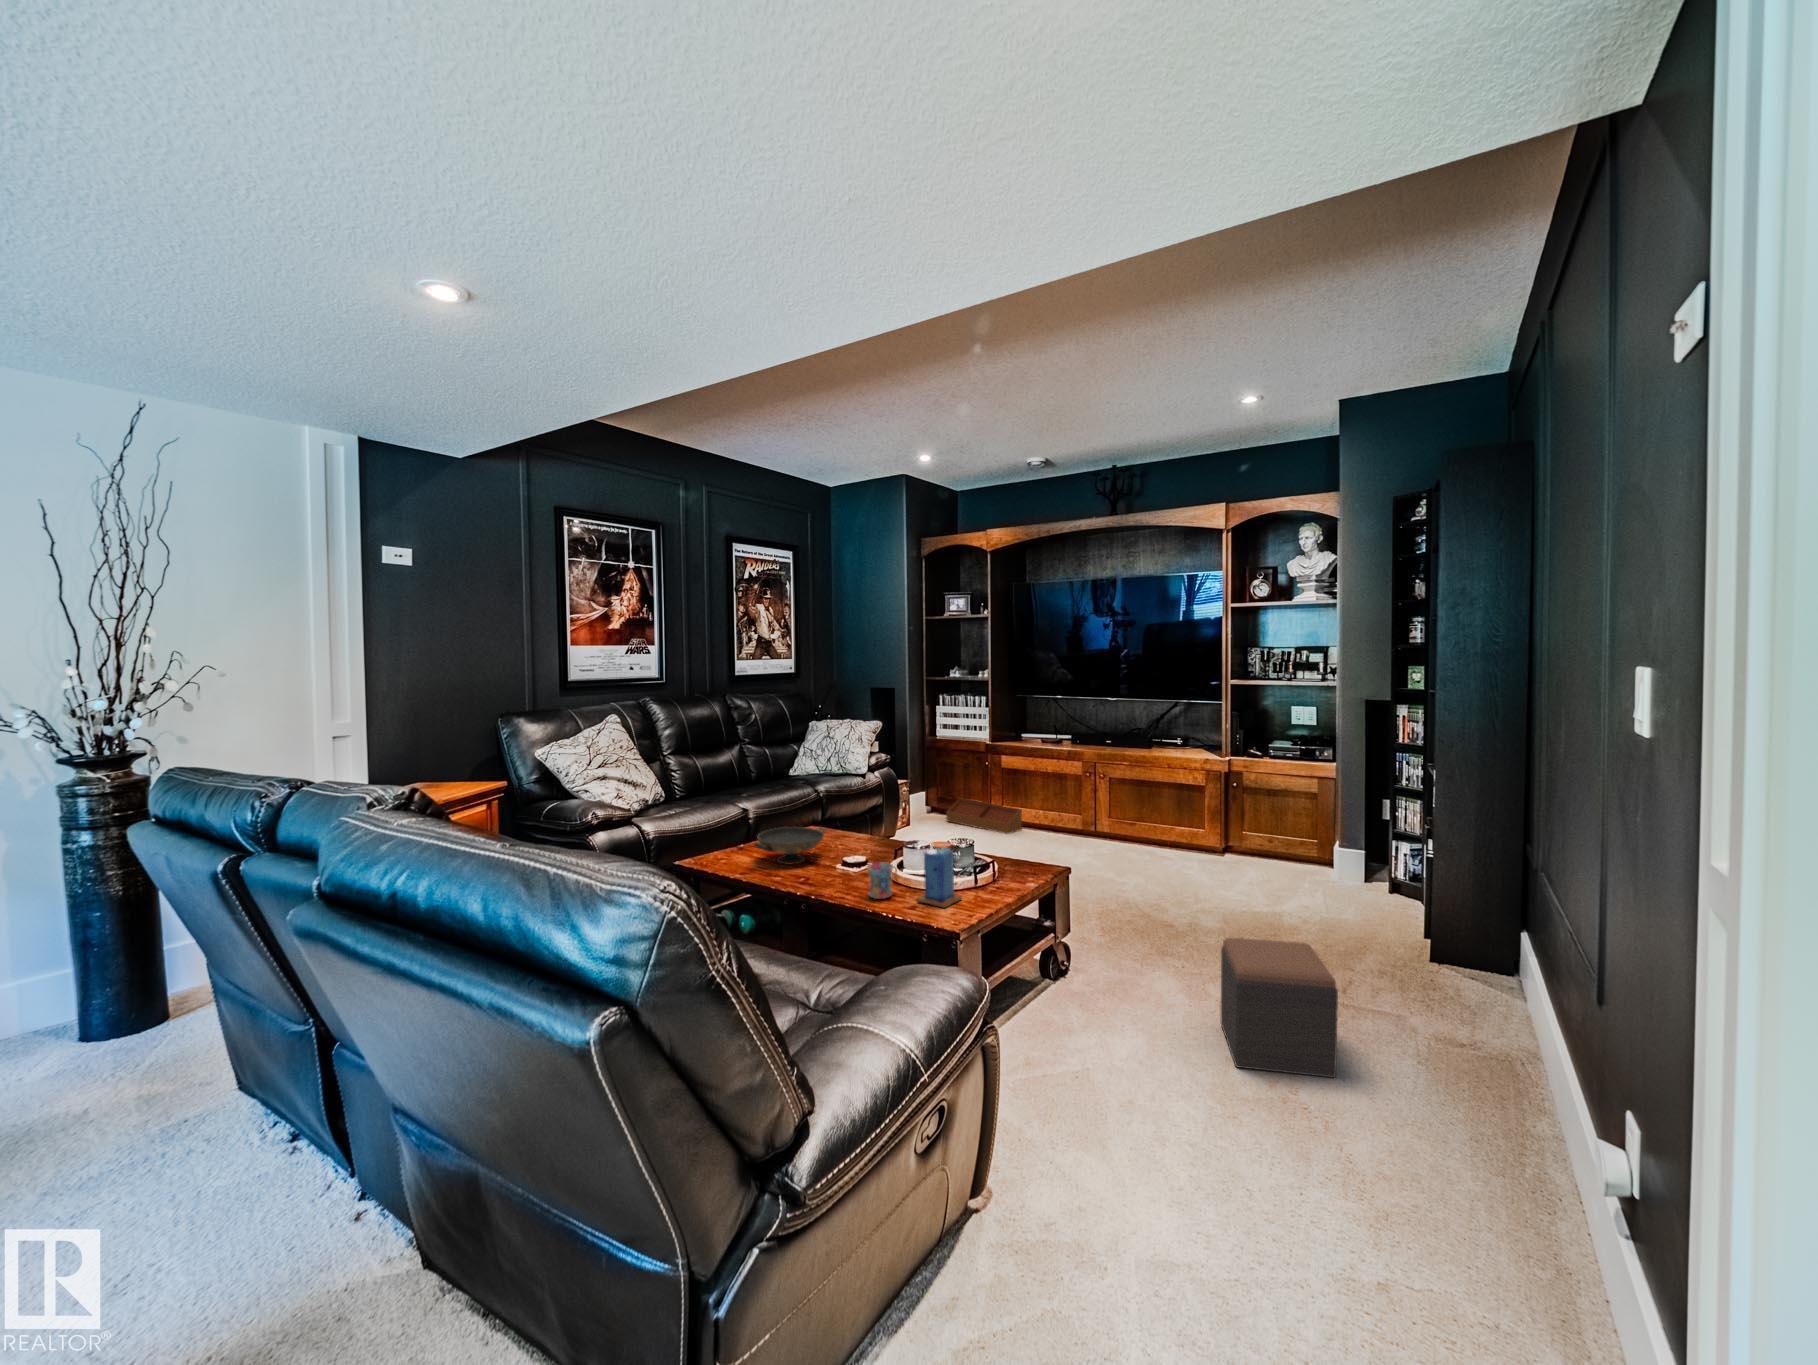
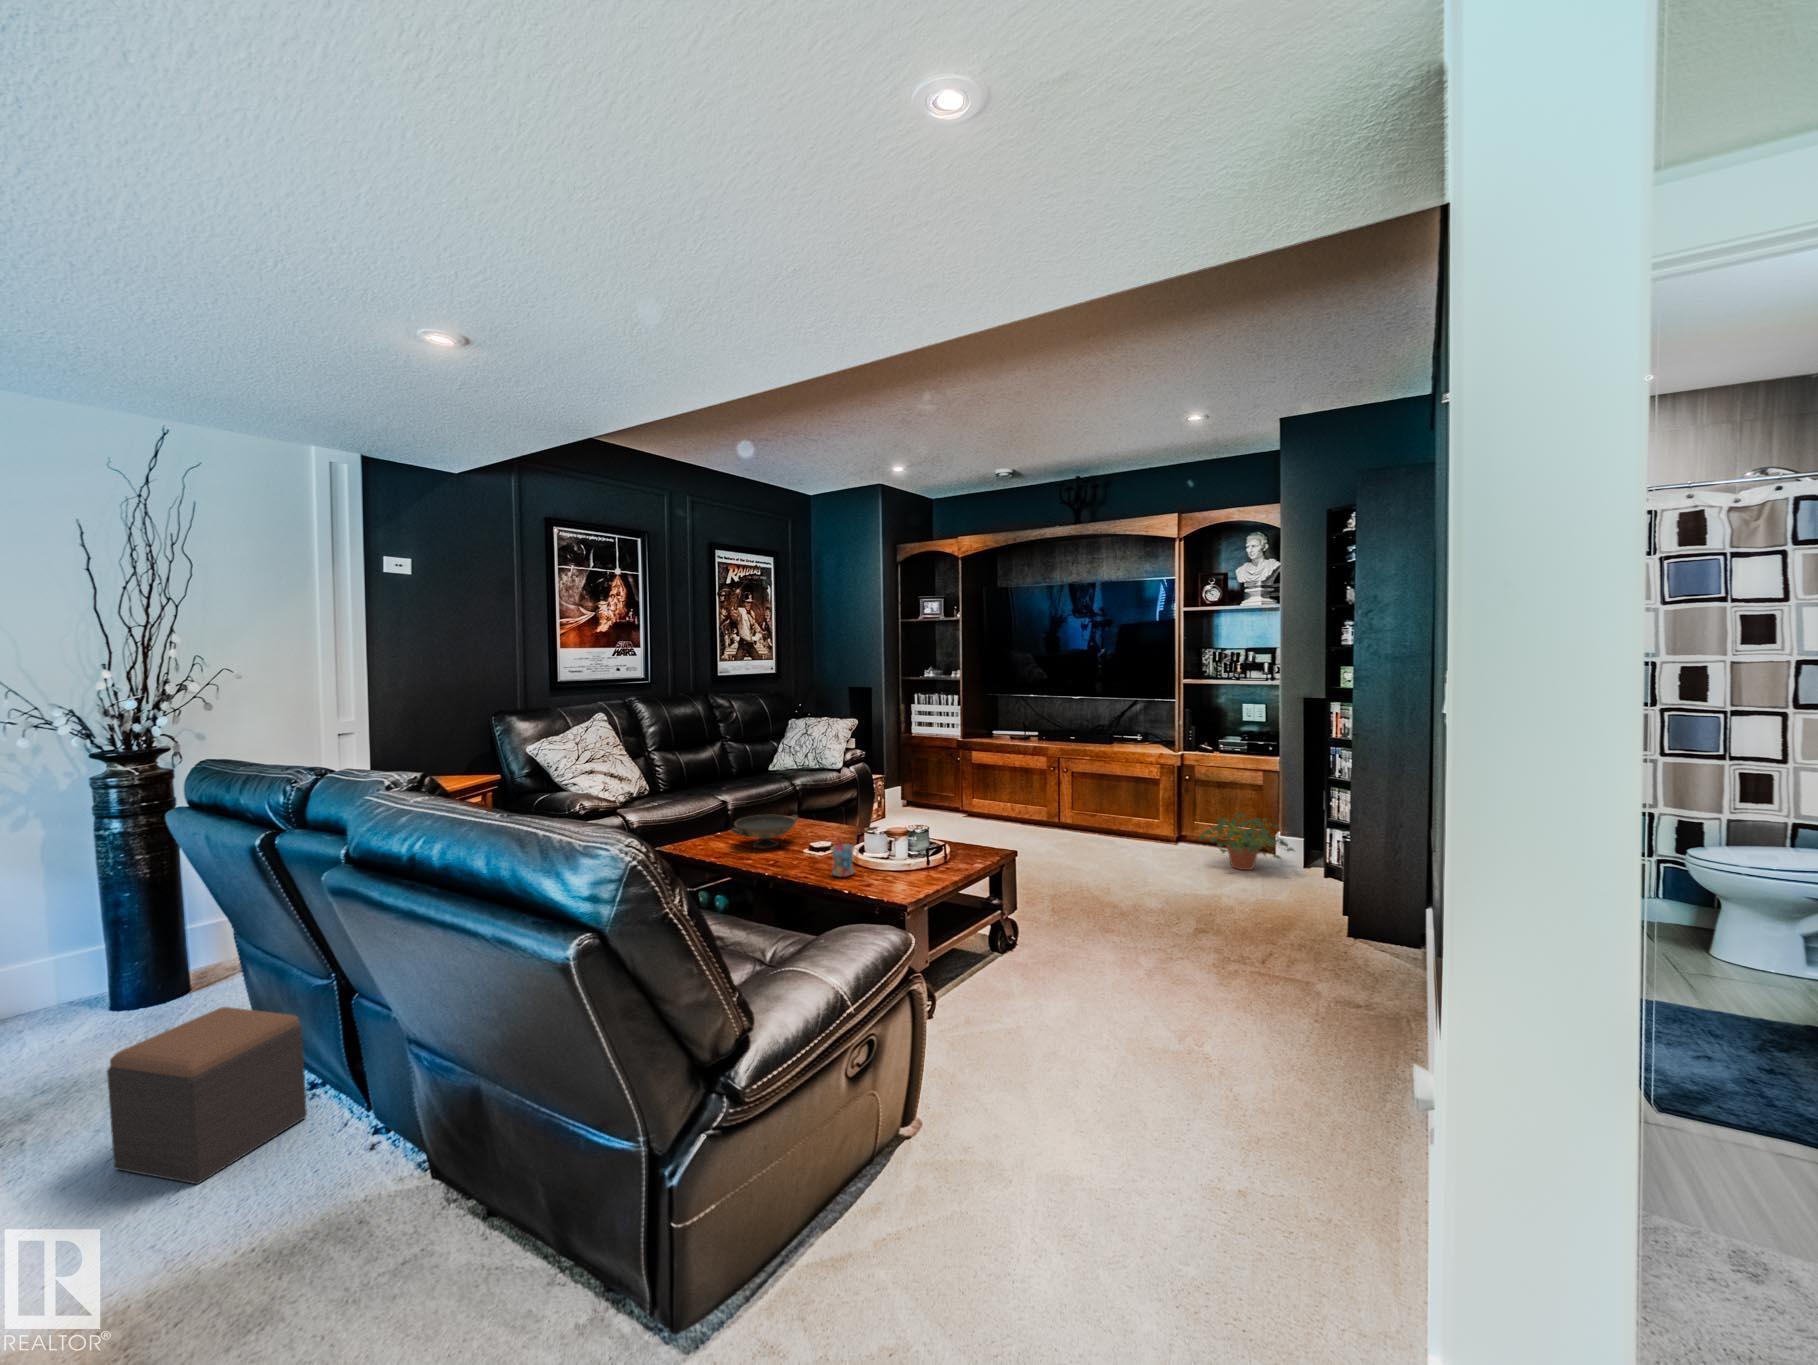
storage bin: present [946,798,1022,834] -> none [920,791,990,825]
potted plant: none [1254,825,1363,887] -> present [1199,814,1294,870]
candle: present [916,844,962,908] -> none [875,825,916,884]
footstool: present [1220,938,1338,1077] -> present [107,1007,307,1184]

